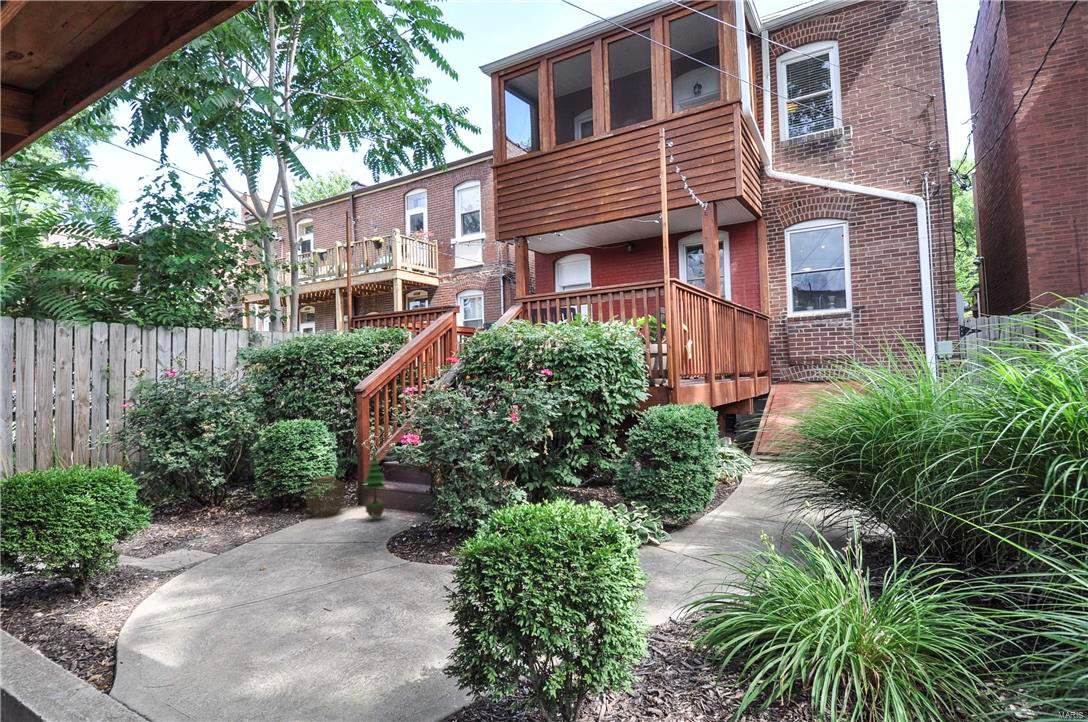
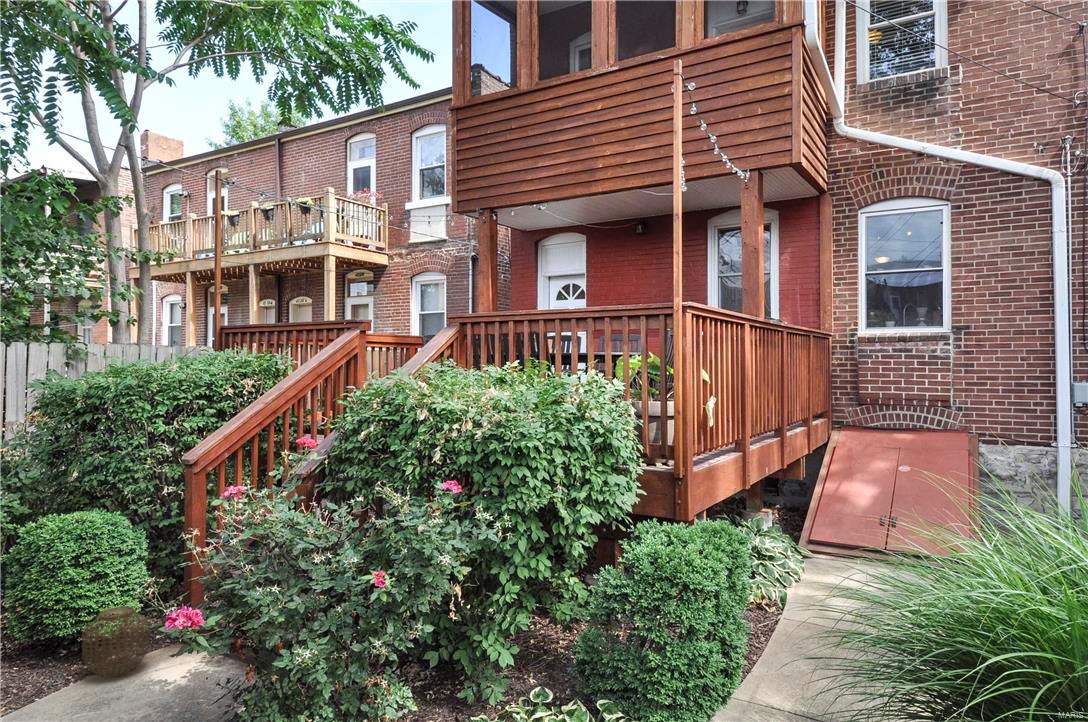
potted tree: present [364,453,386,519] -> none [163,582,207,692]

